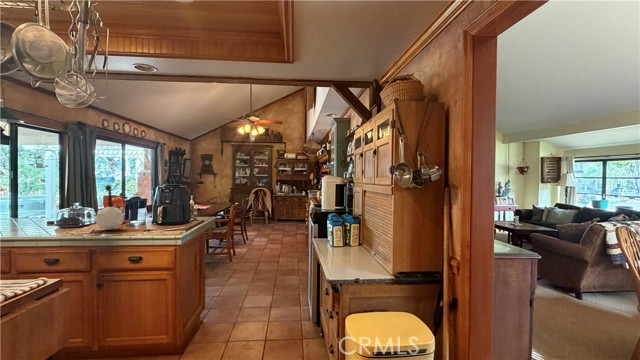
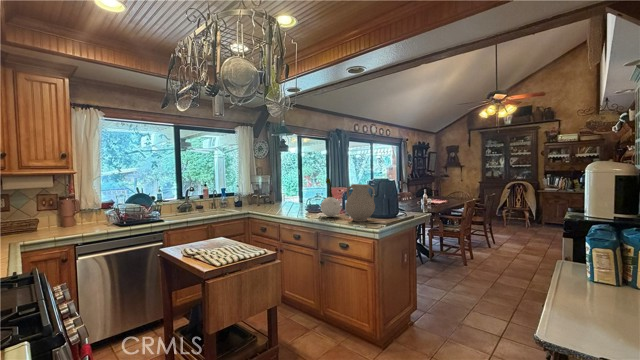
vase: none [137,191,173,231] -> present [345,184,375,222]

